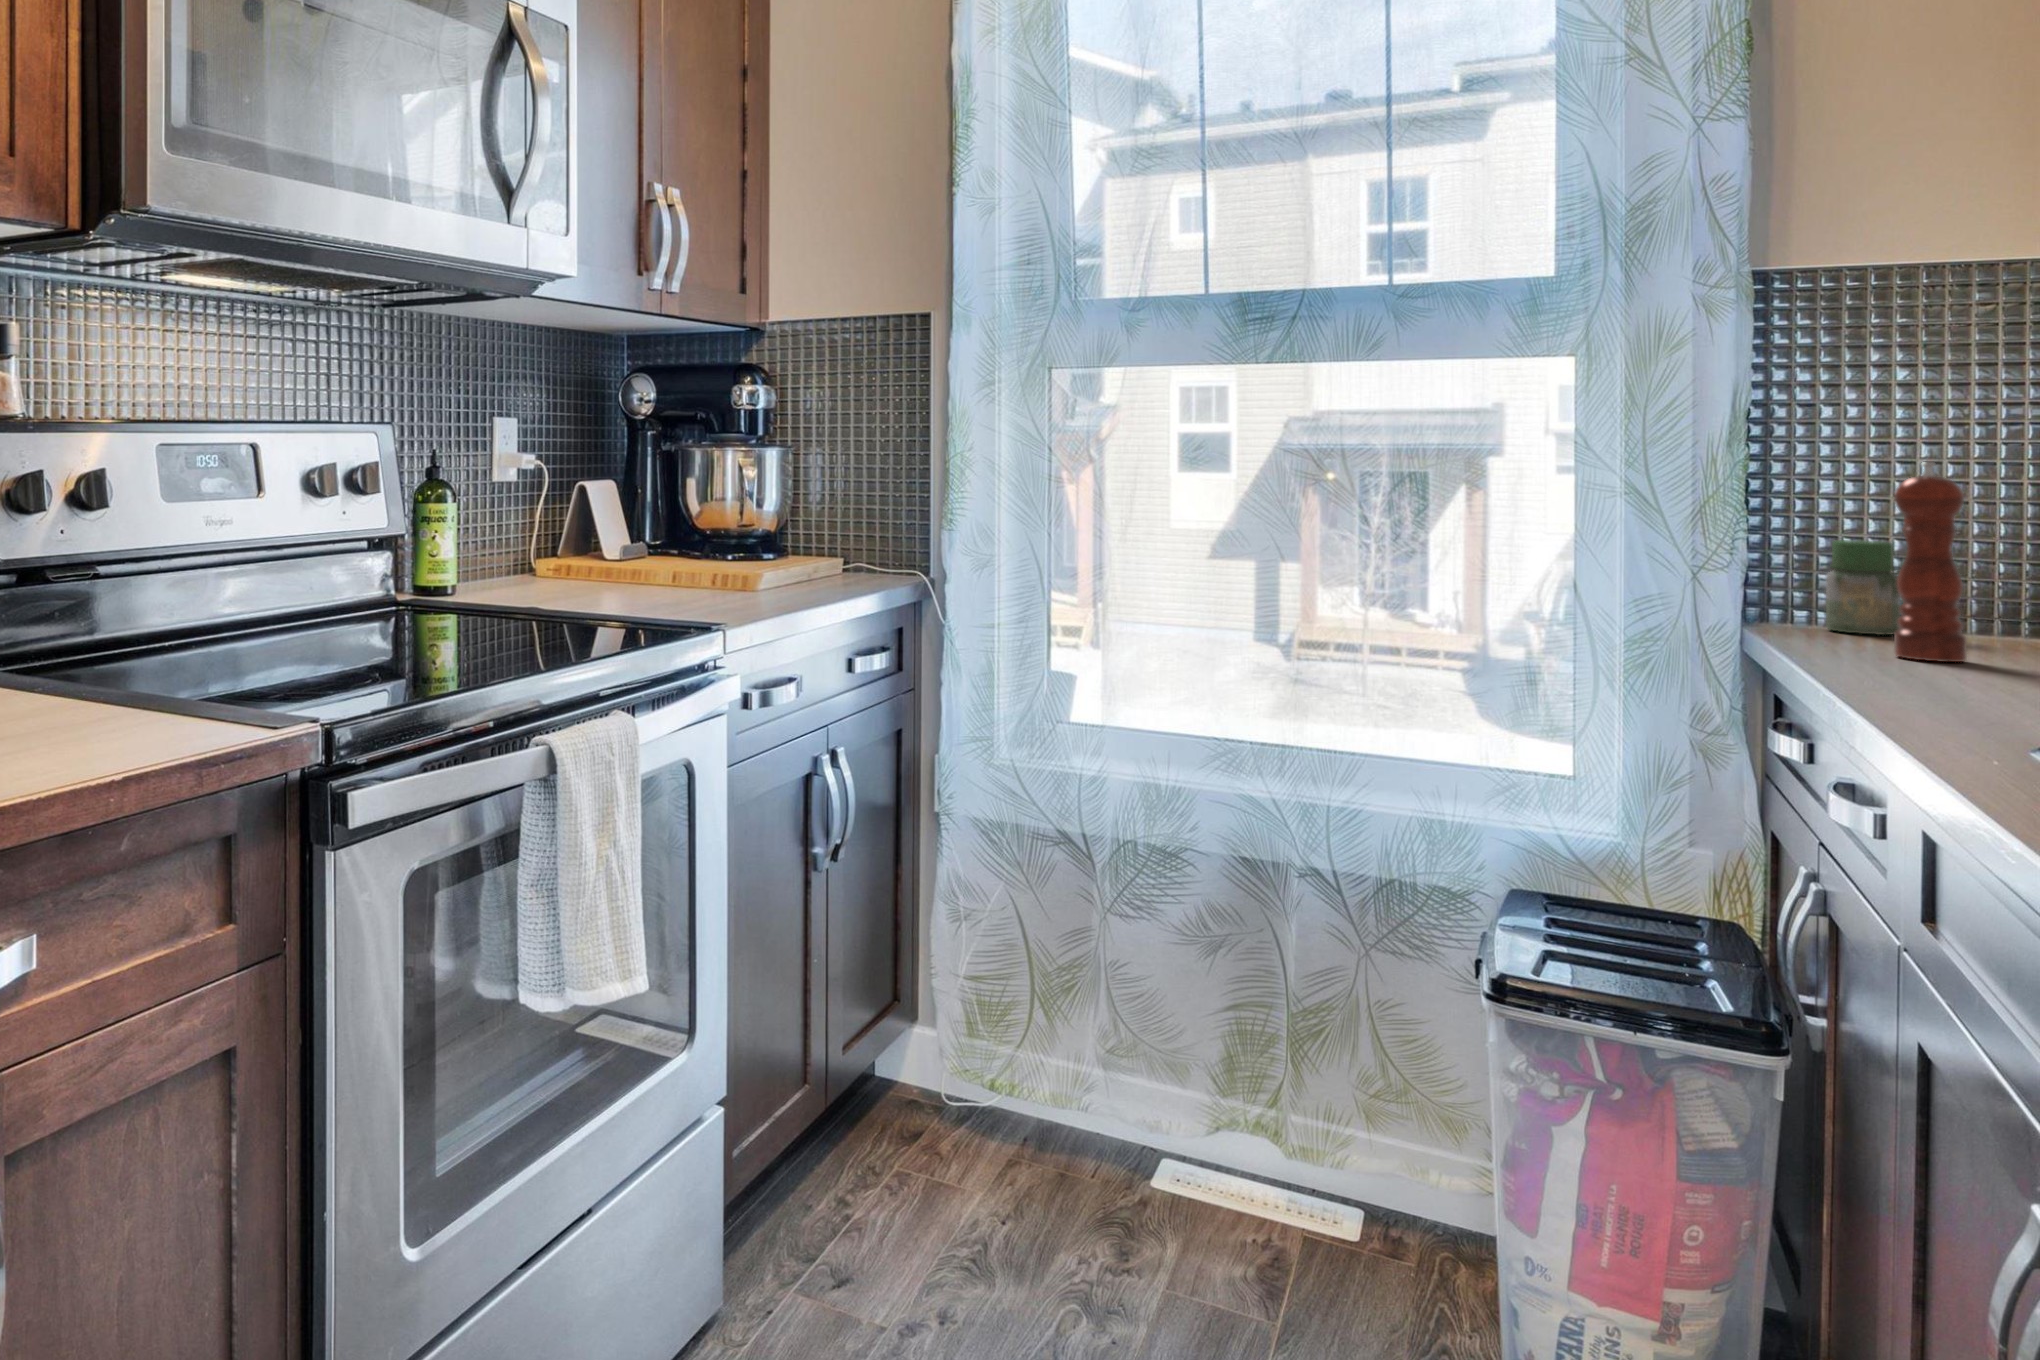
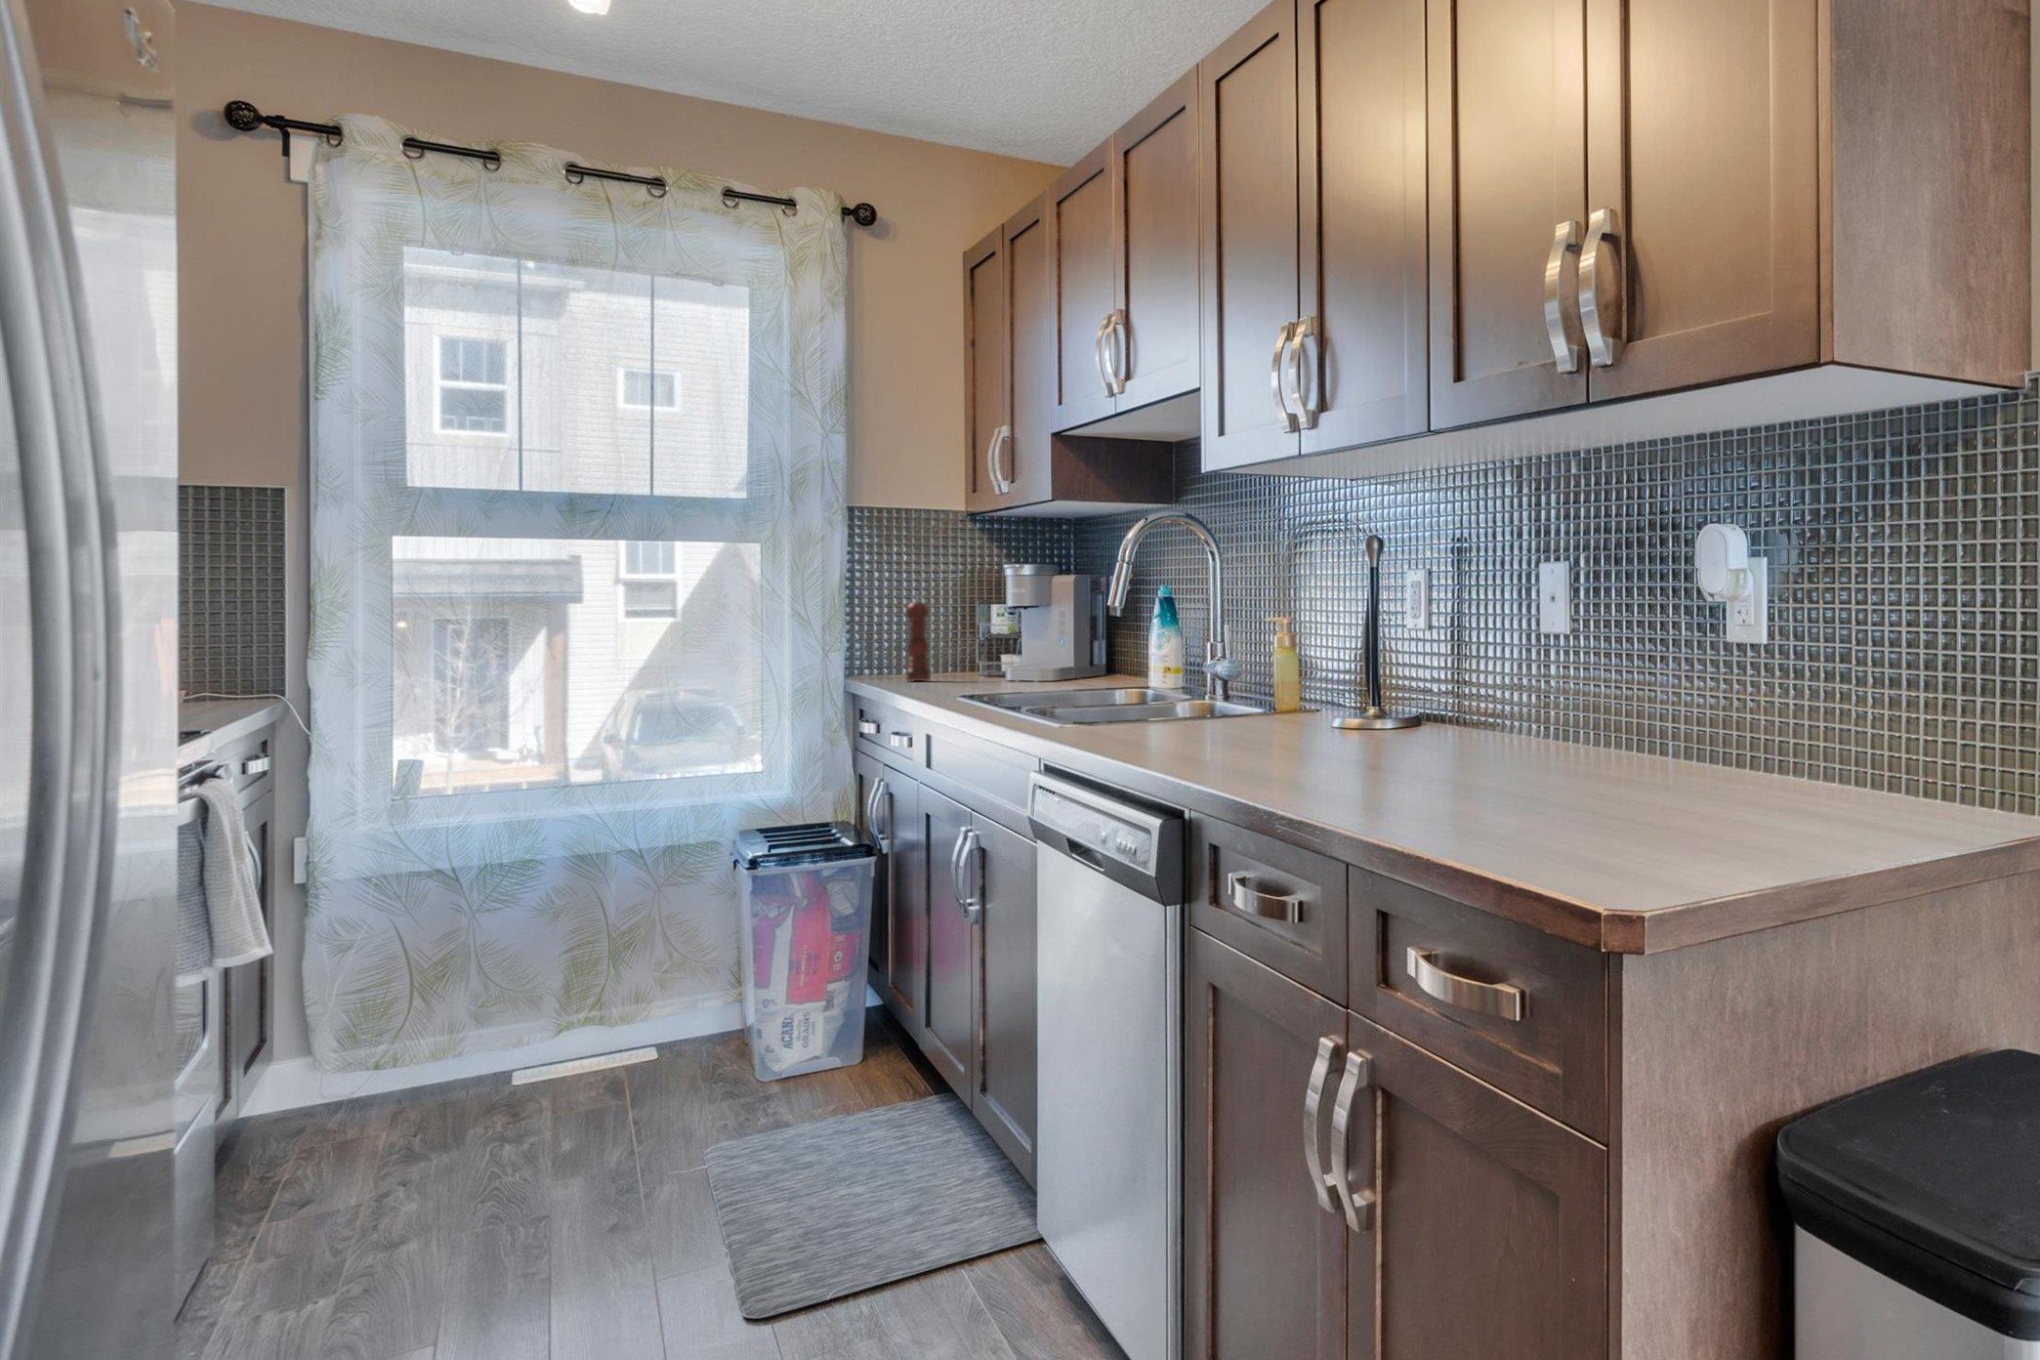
jar: present [1826,540,1900,635] -> none [878,636,906,678]

